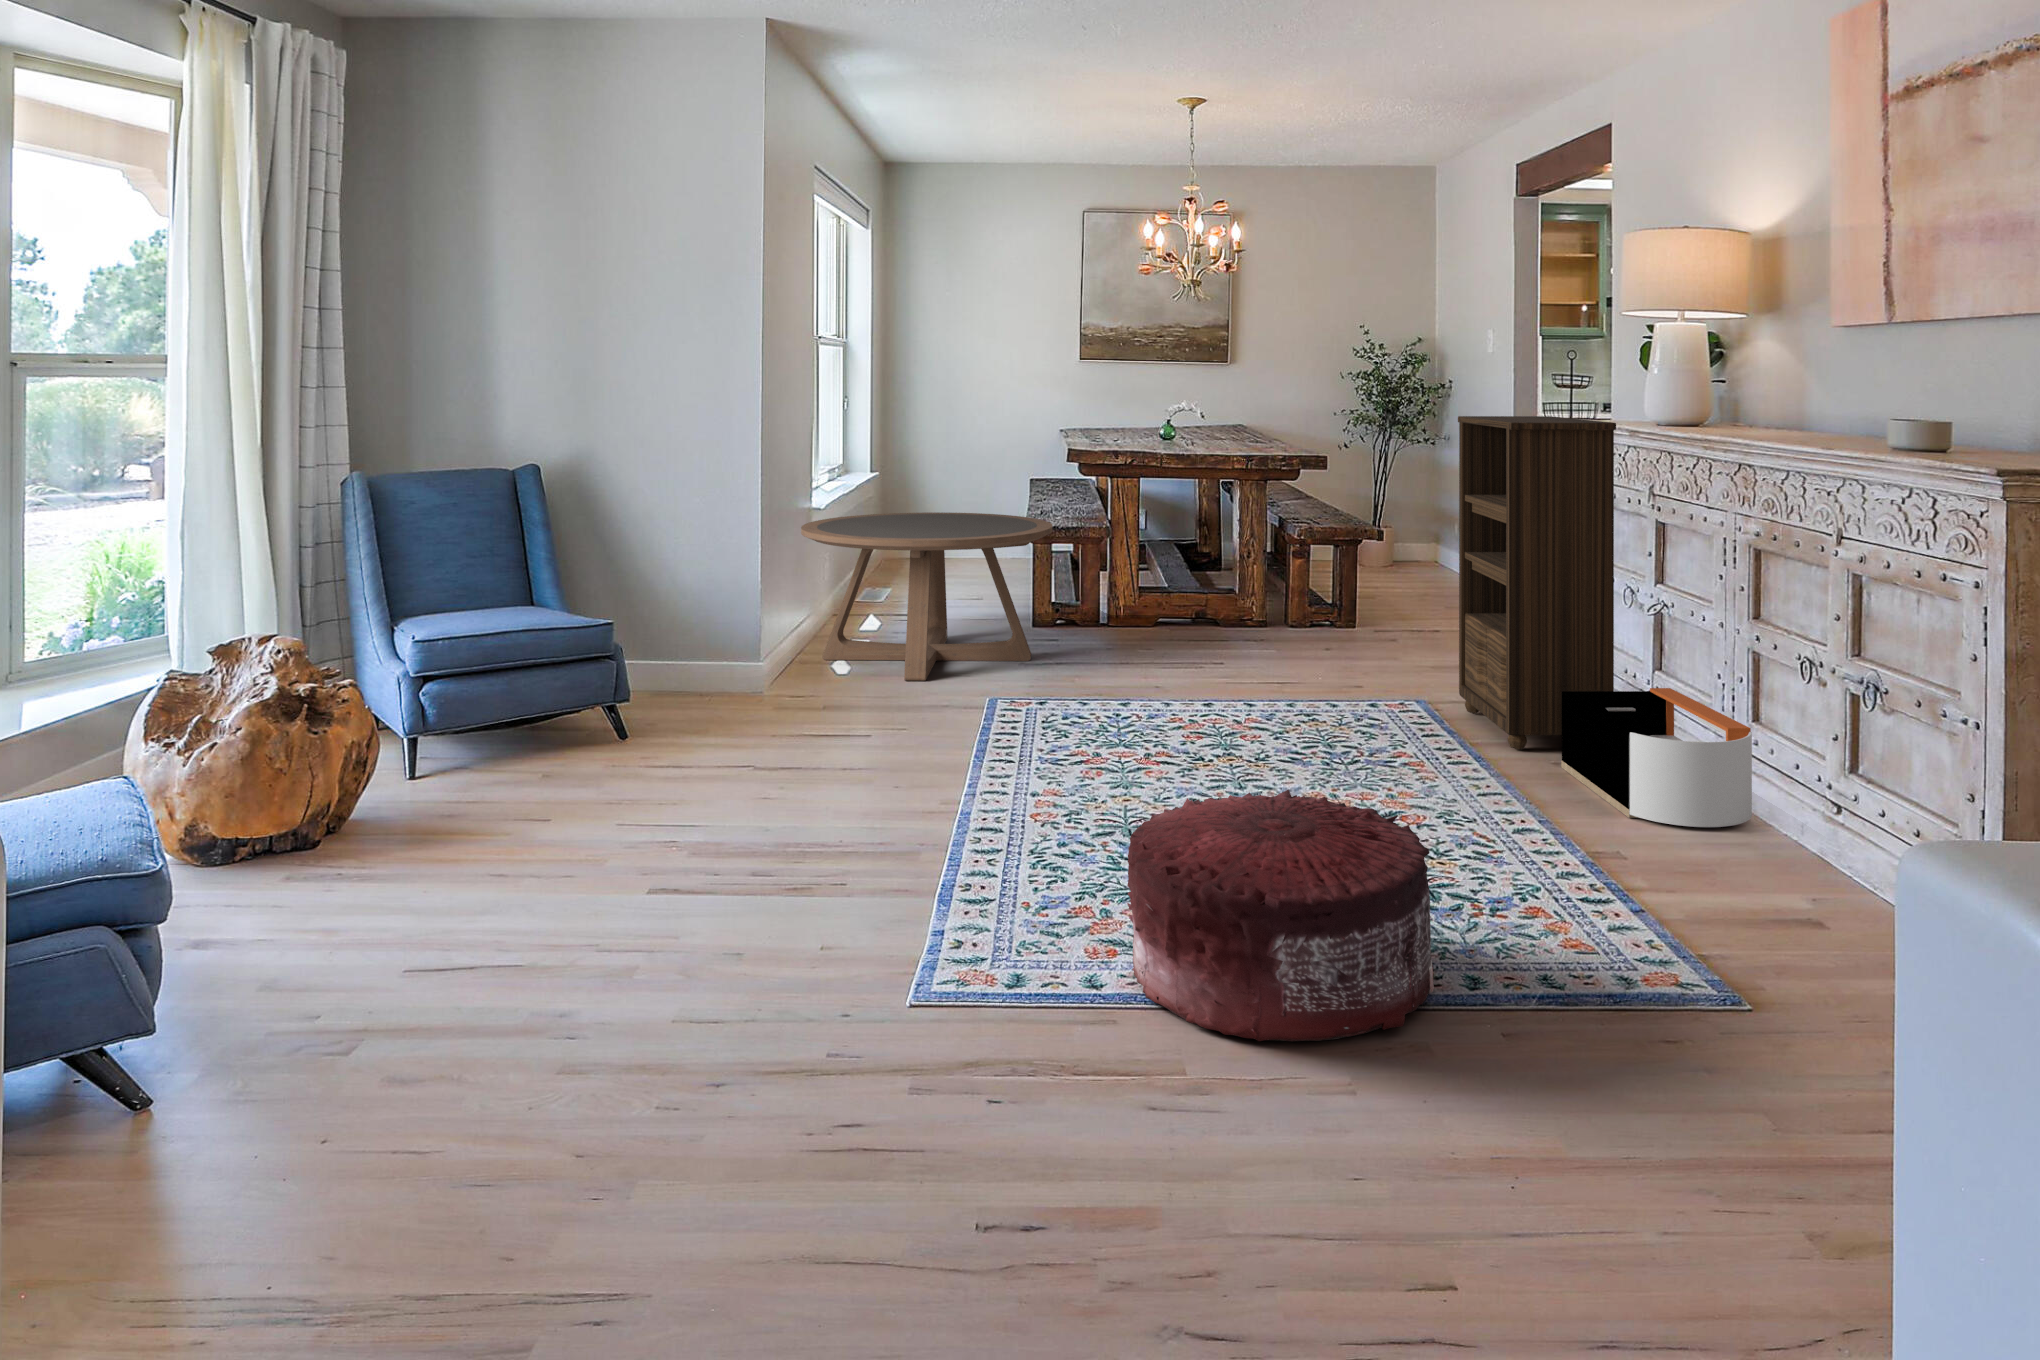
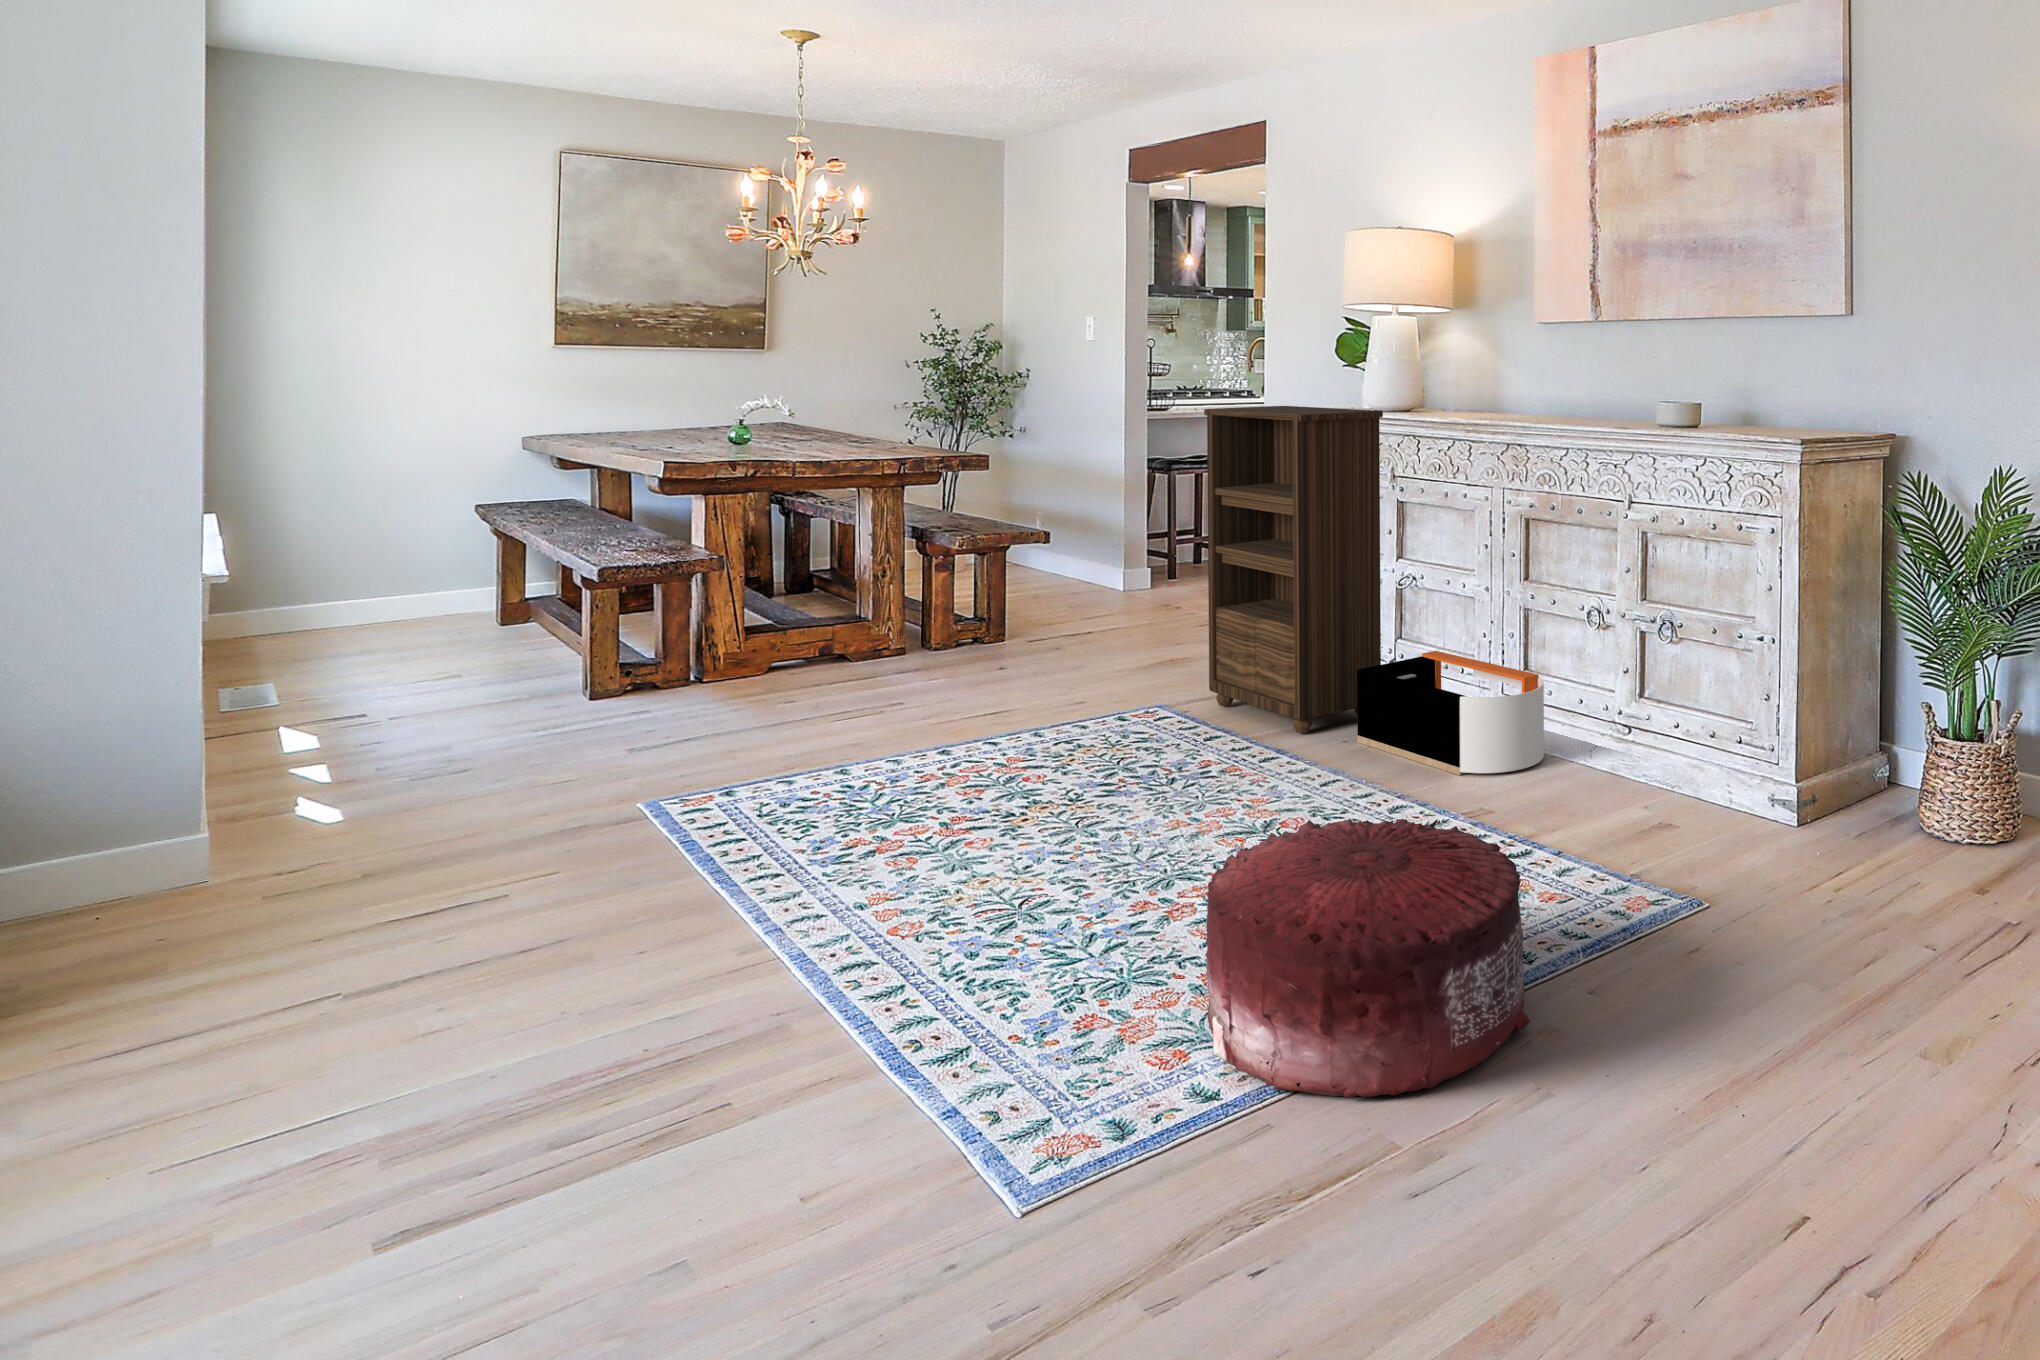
coffee table: present [801,512,1052,681] -> none [251,558,680,804]

